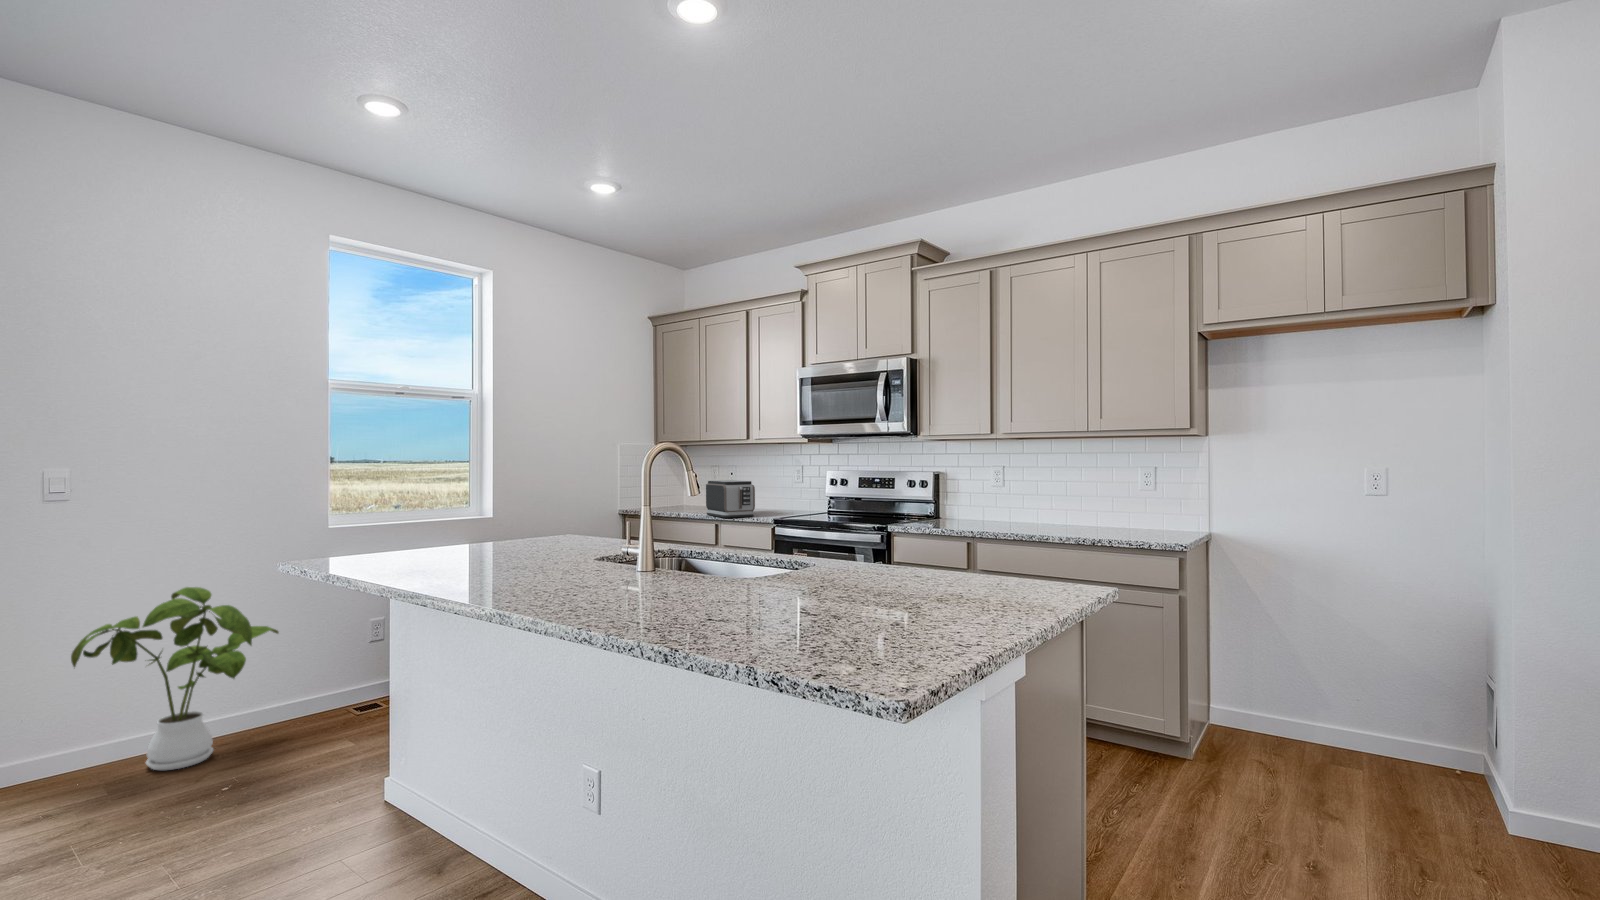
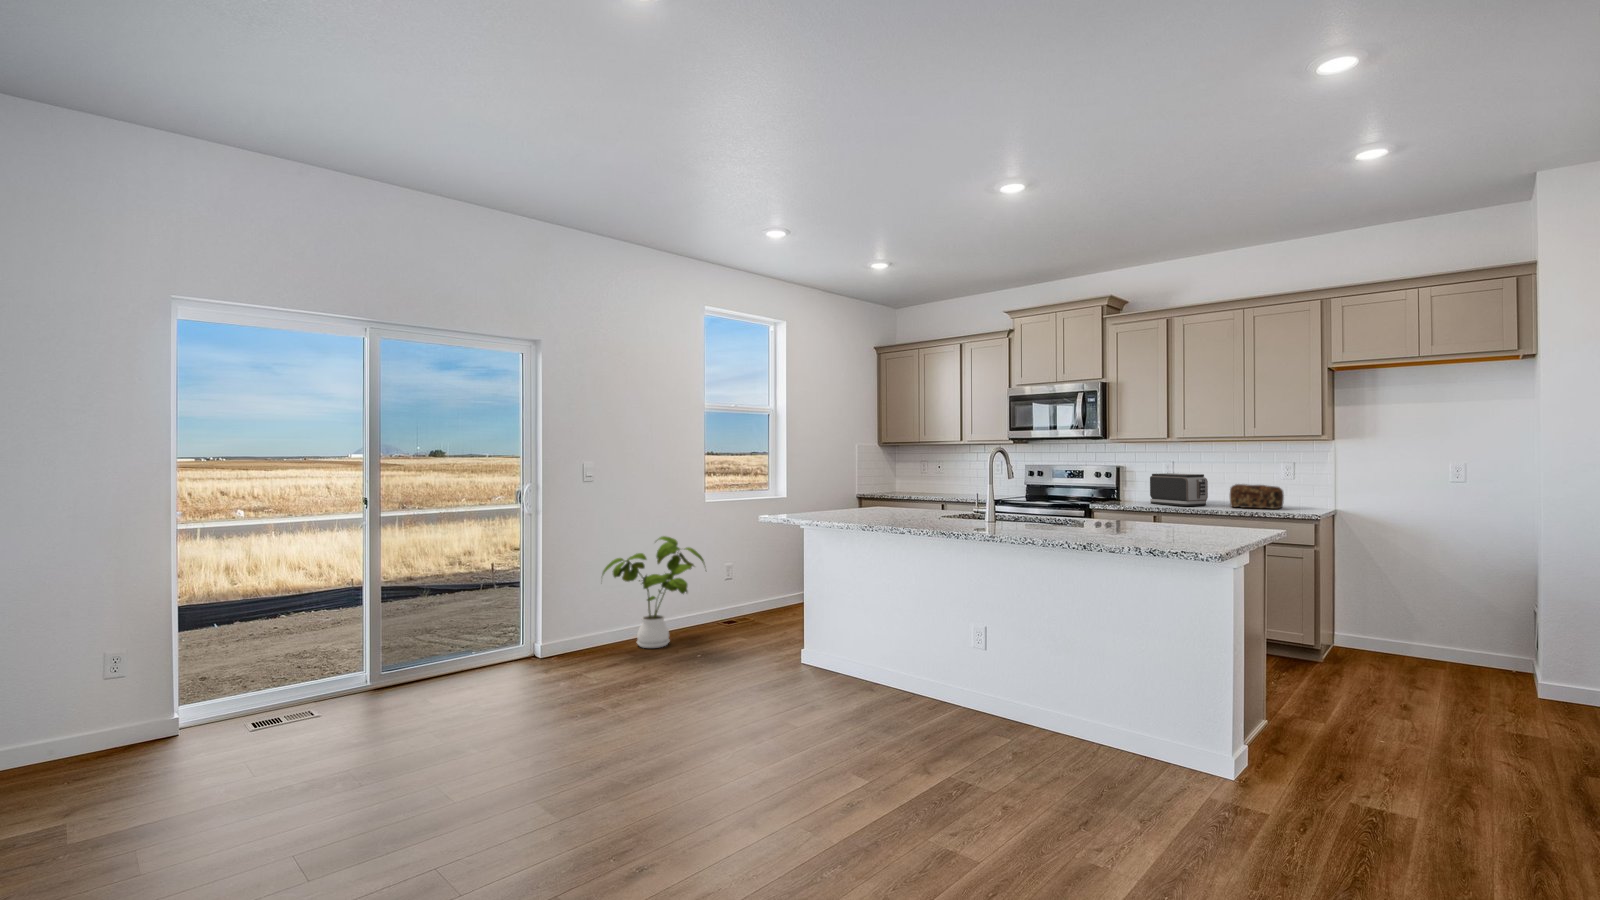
toaster: present [706,480,755,518] -> present [1150,473,1208,506]
bread loaf: none [1071,497,1143,532] -> present [1230,484,1284,509]

